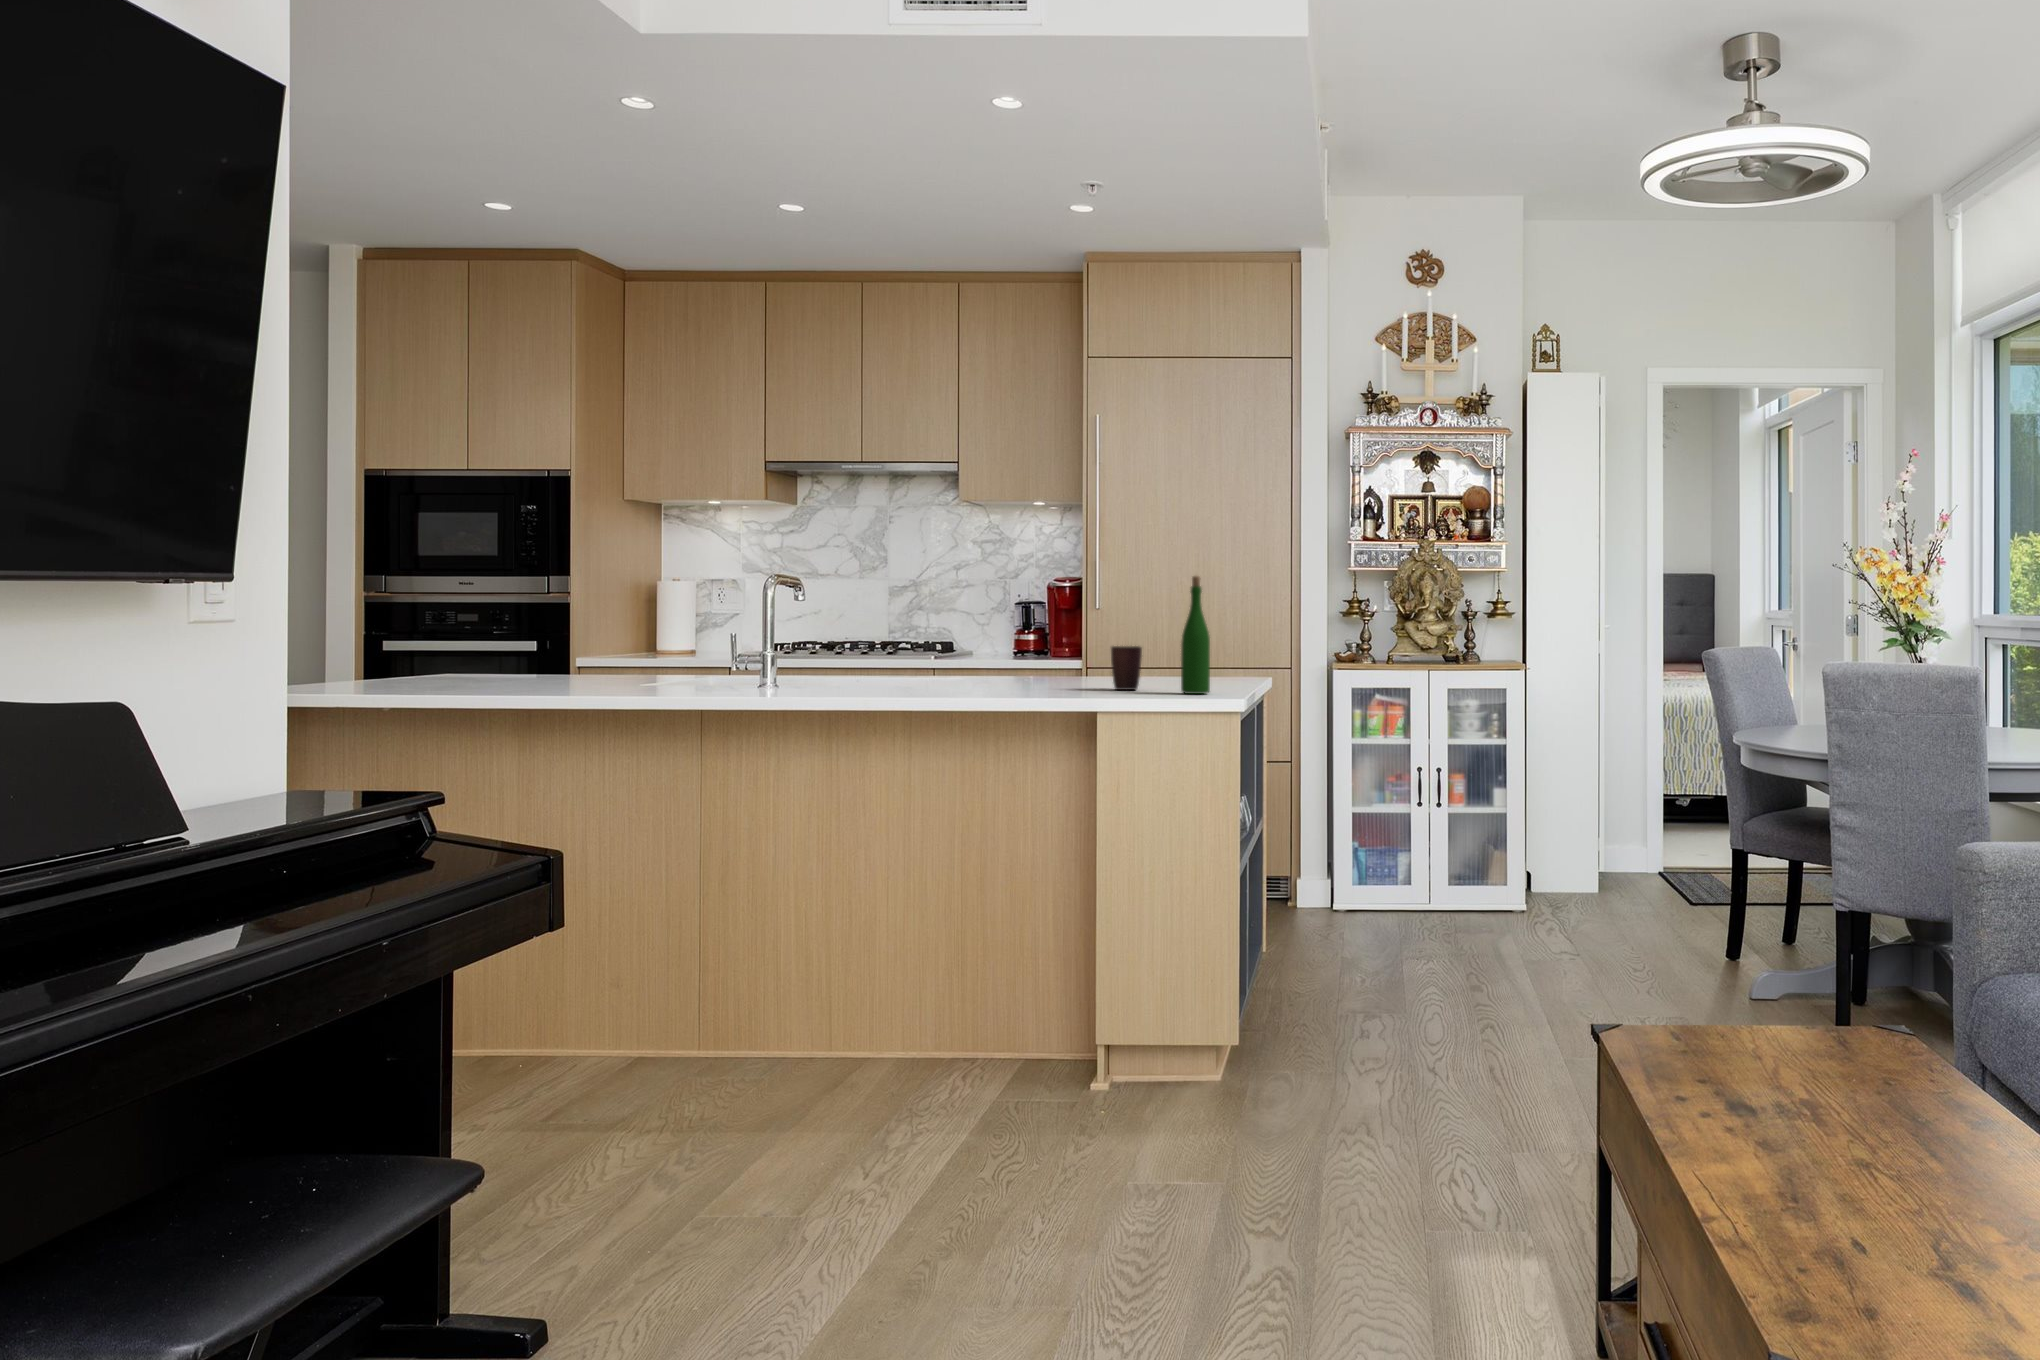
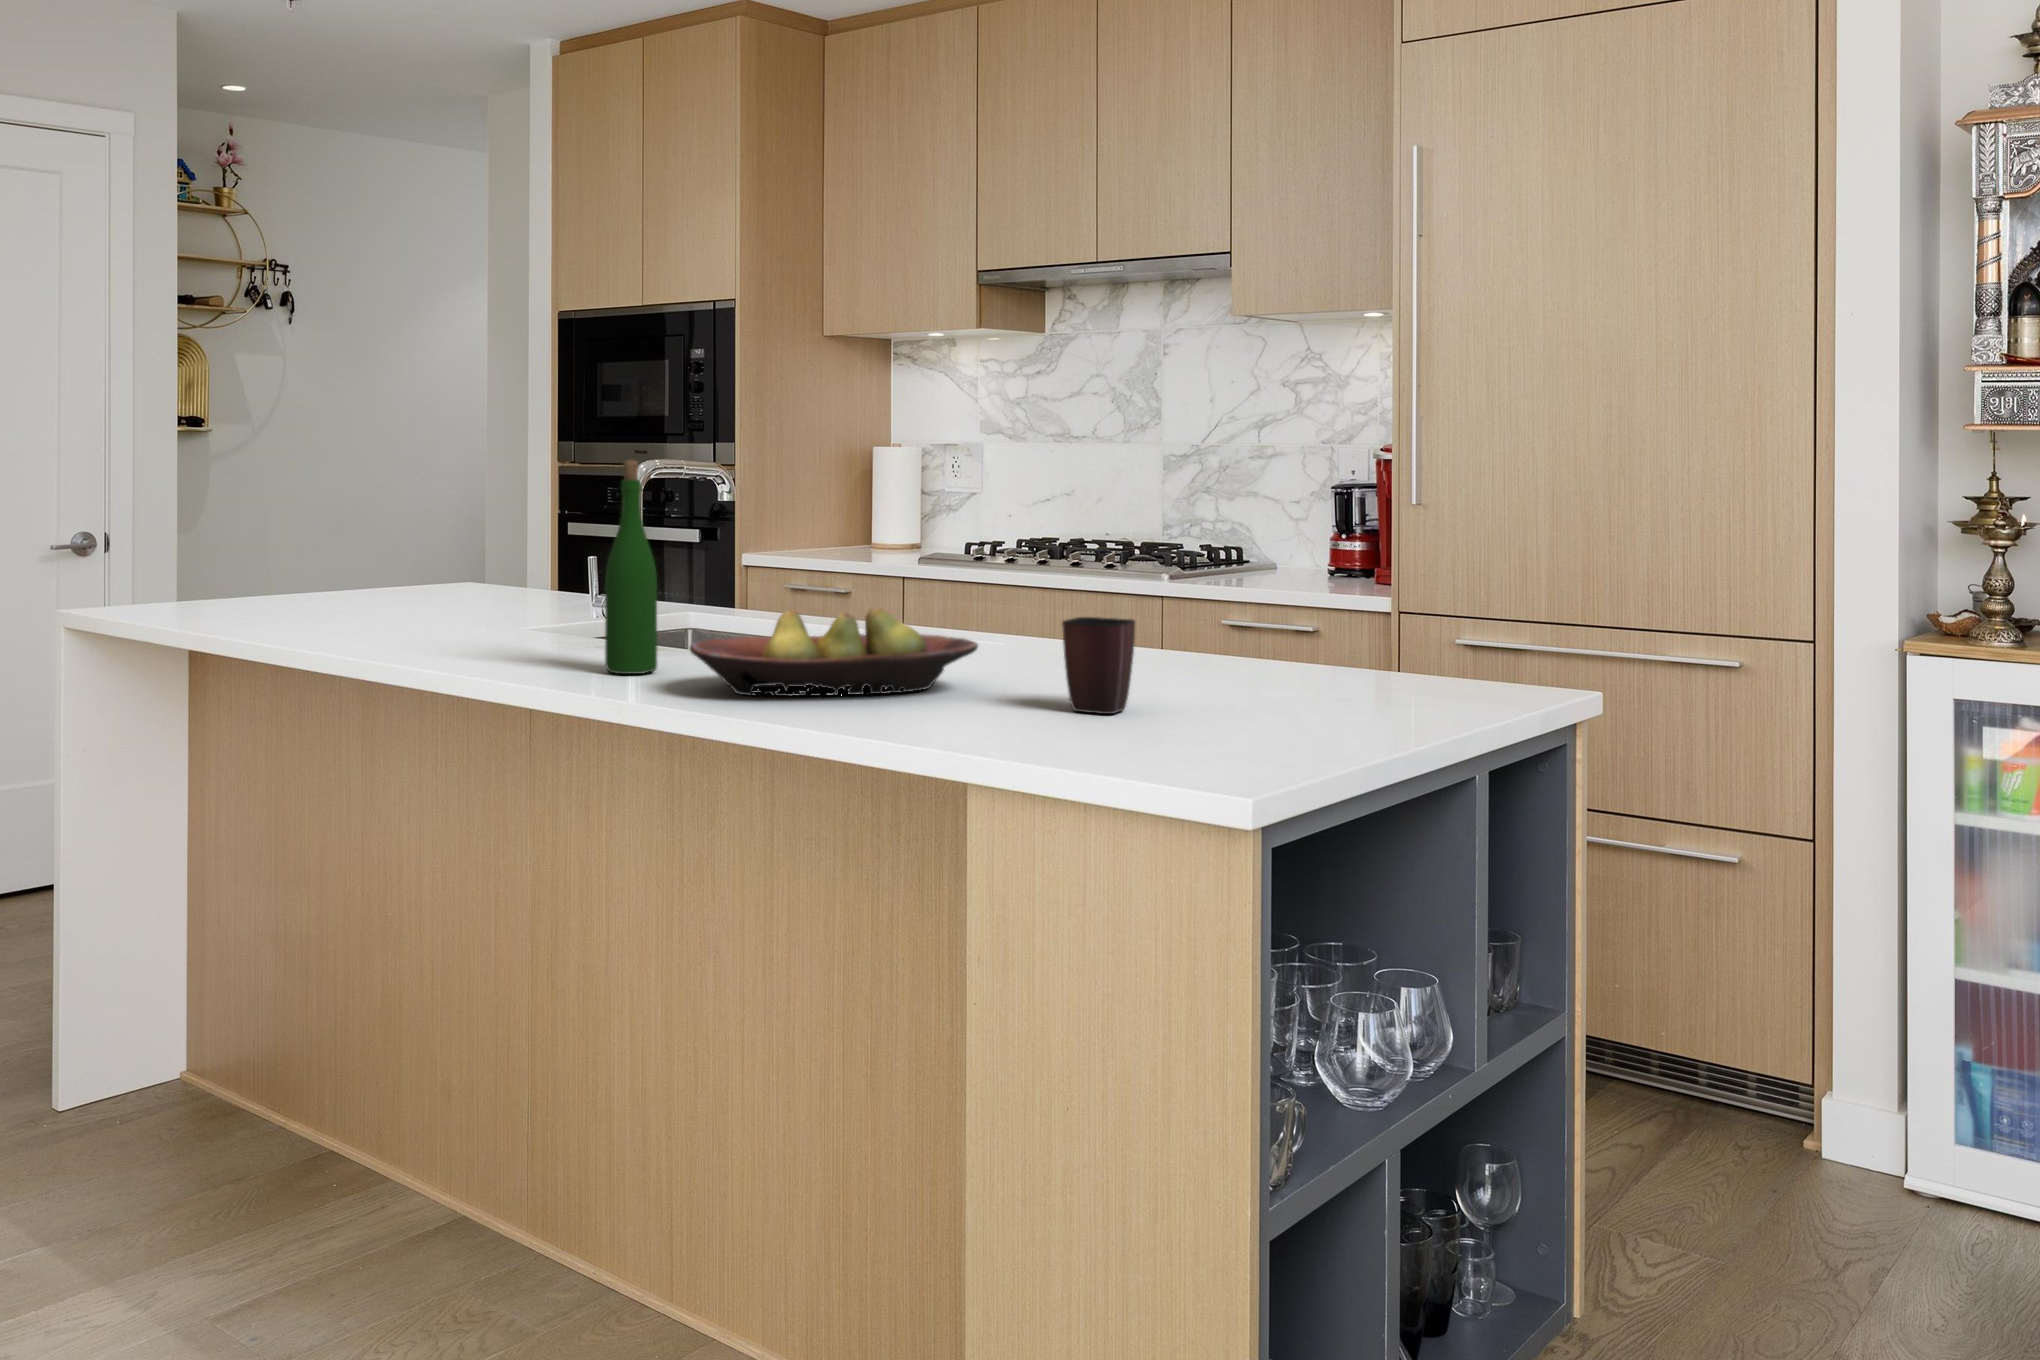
wine bottle: present [1181,576,1210,694] -> present [605,460,657,674]
fruit bowl: none [916,647,1053,692] -> present [690,608,978,696]

